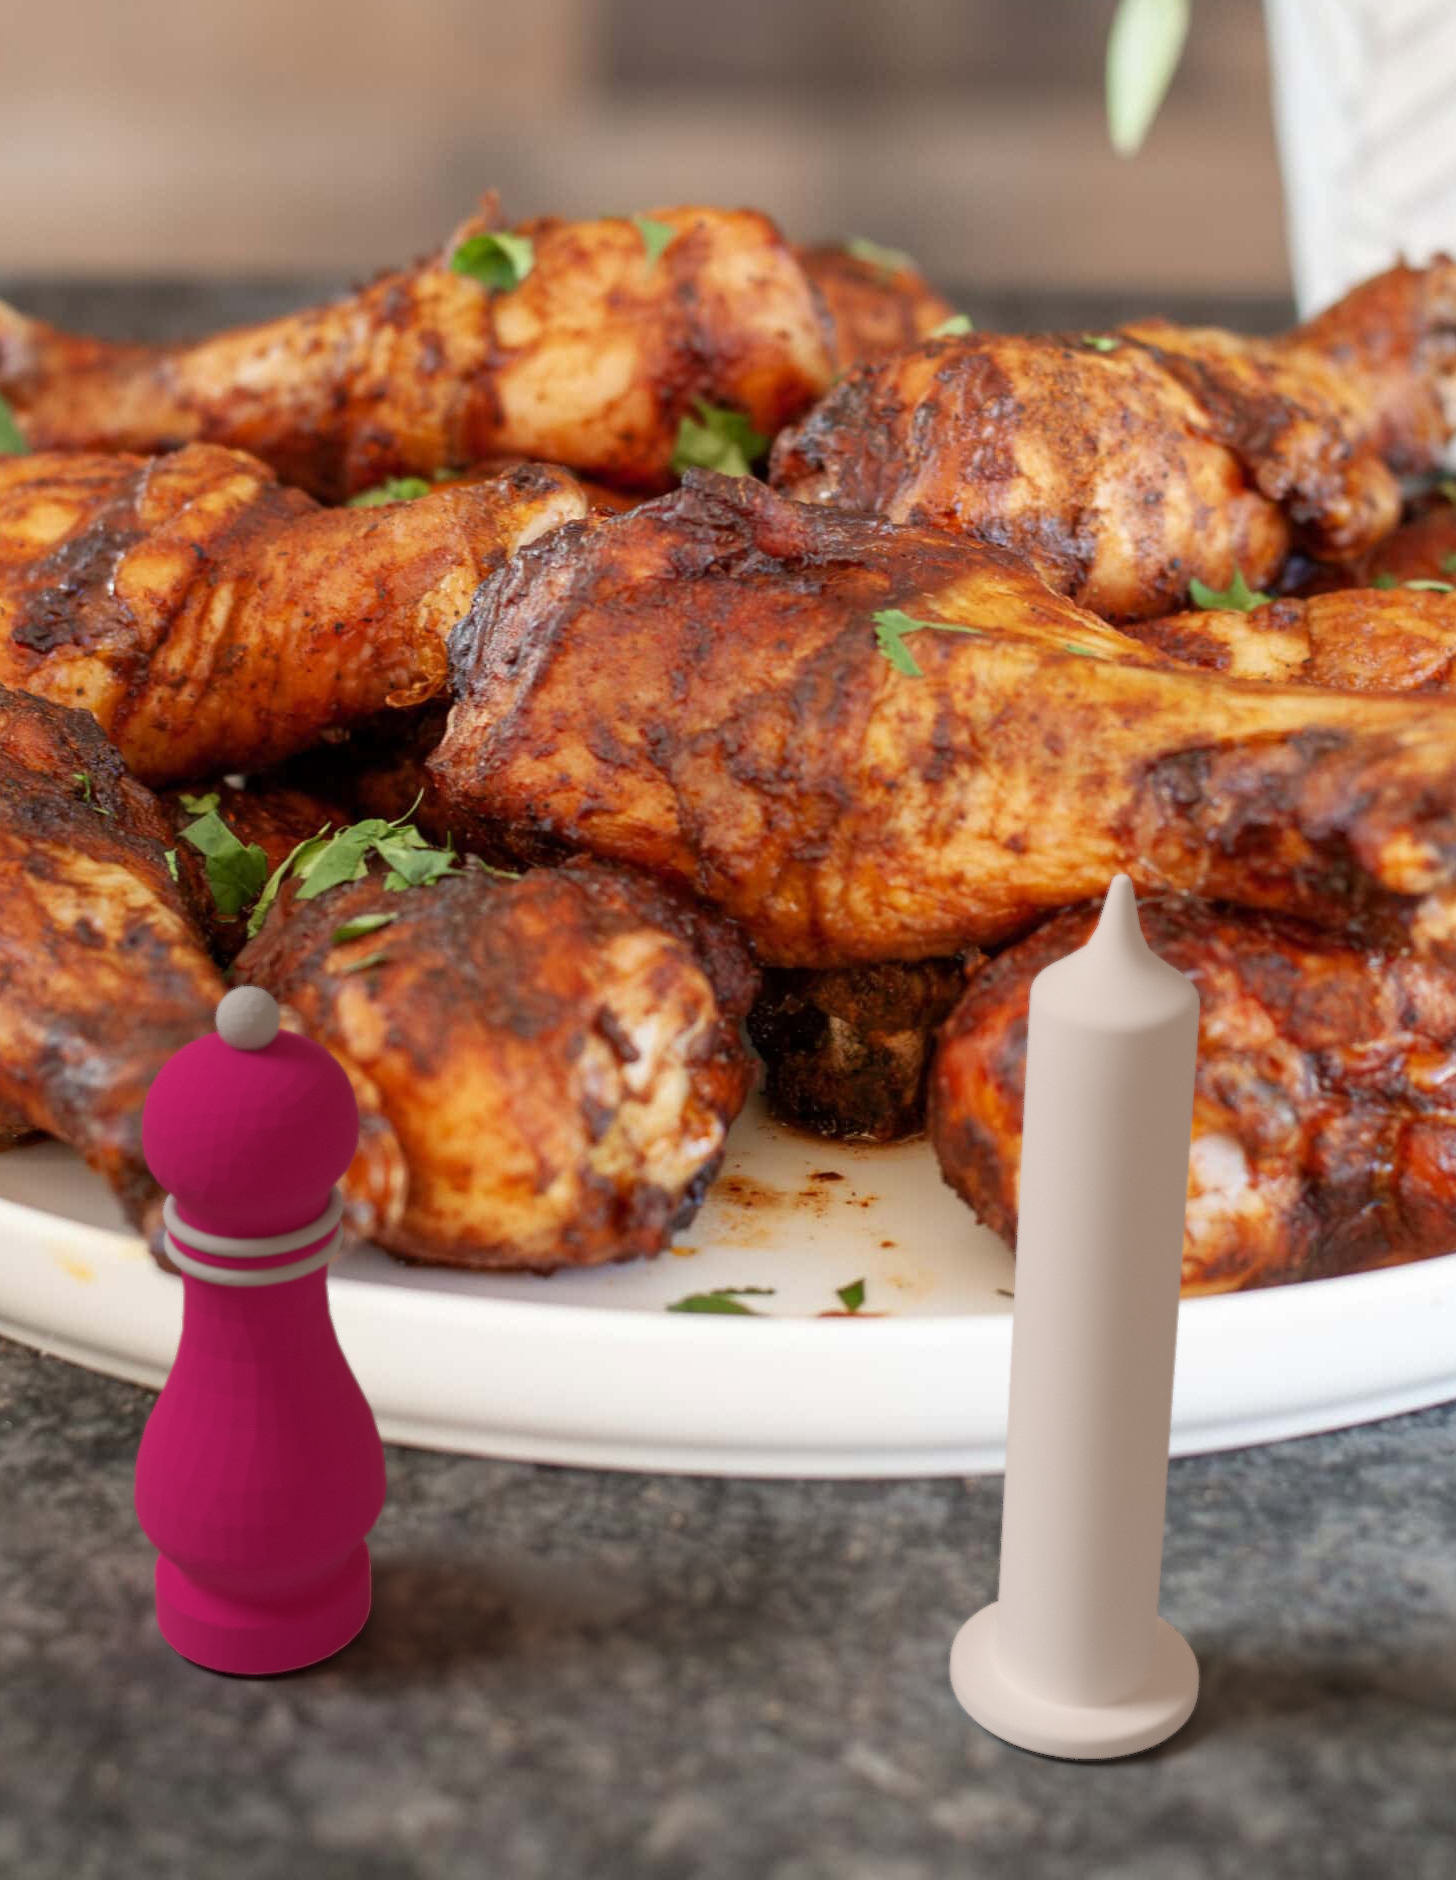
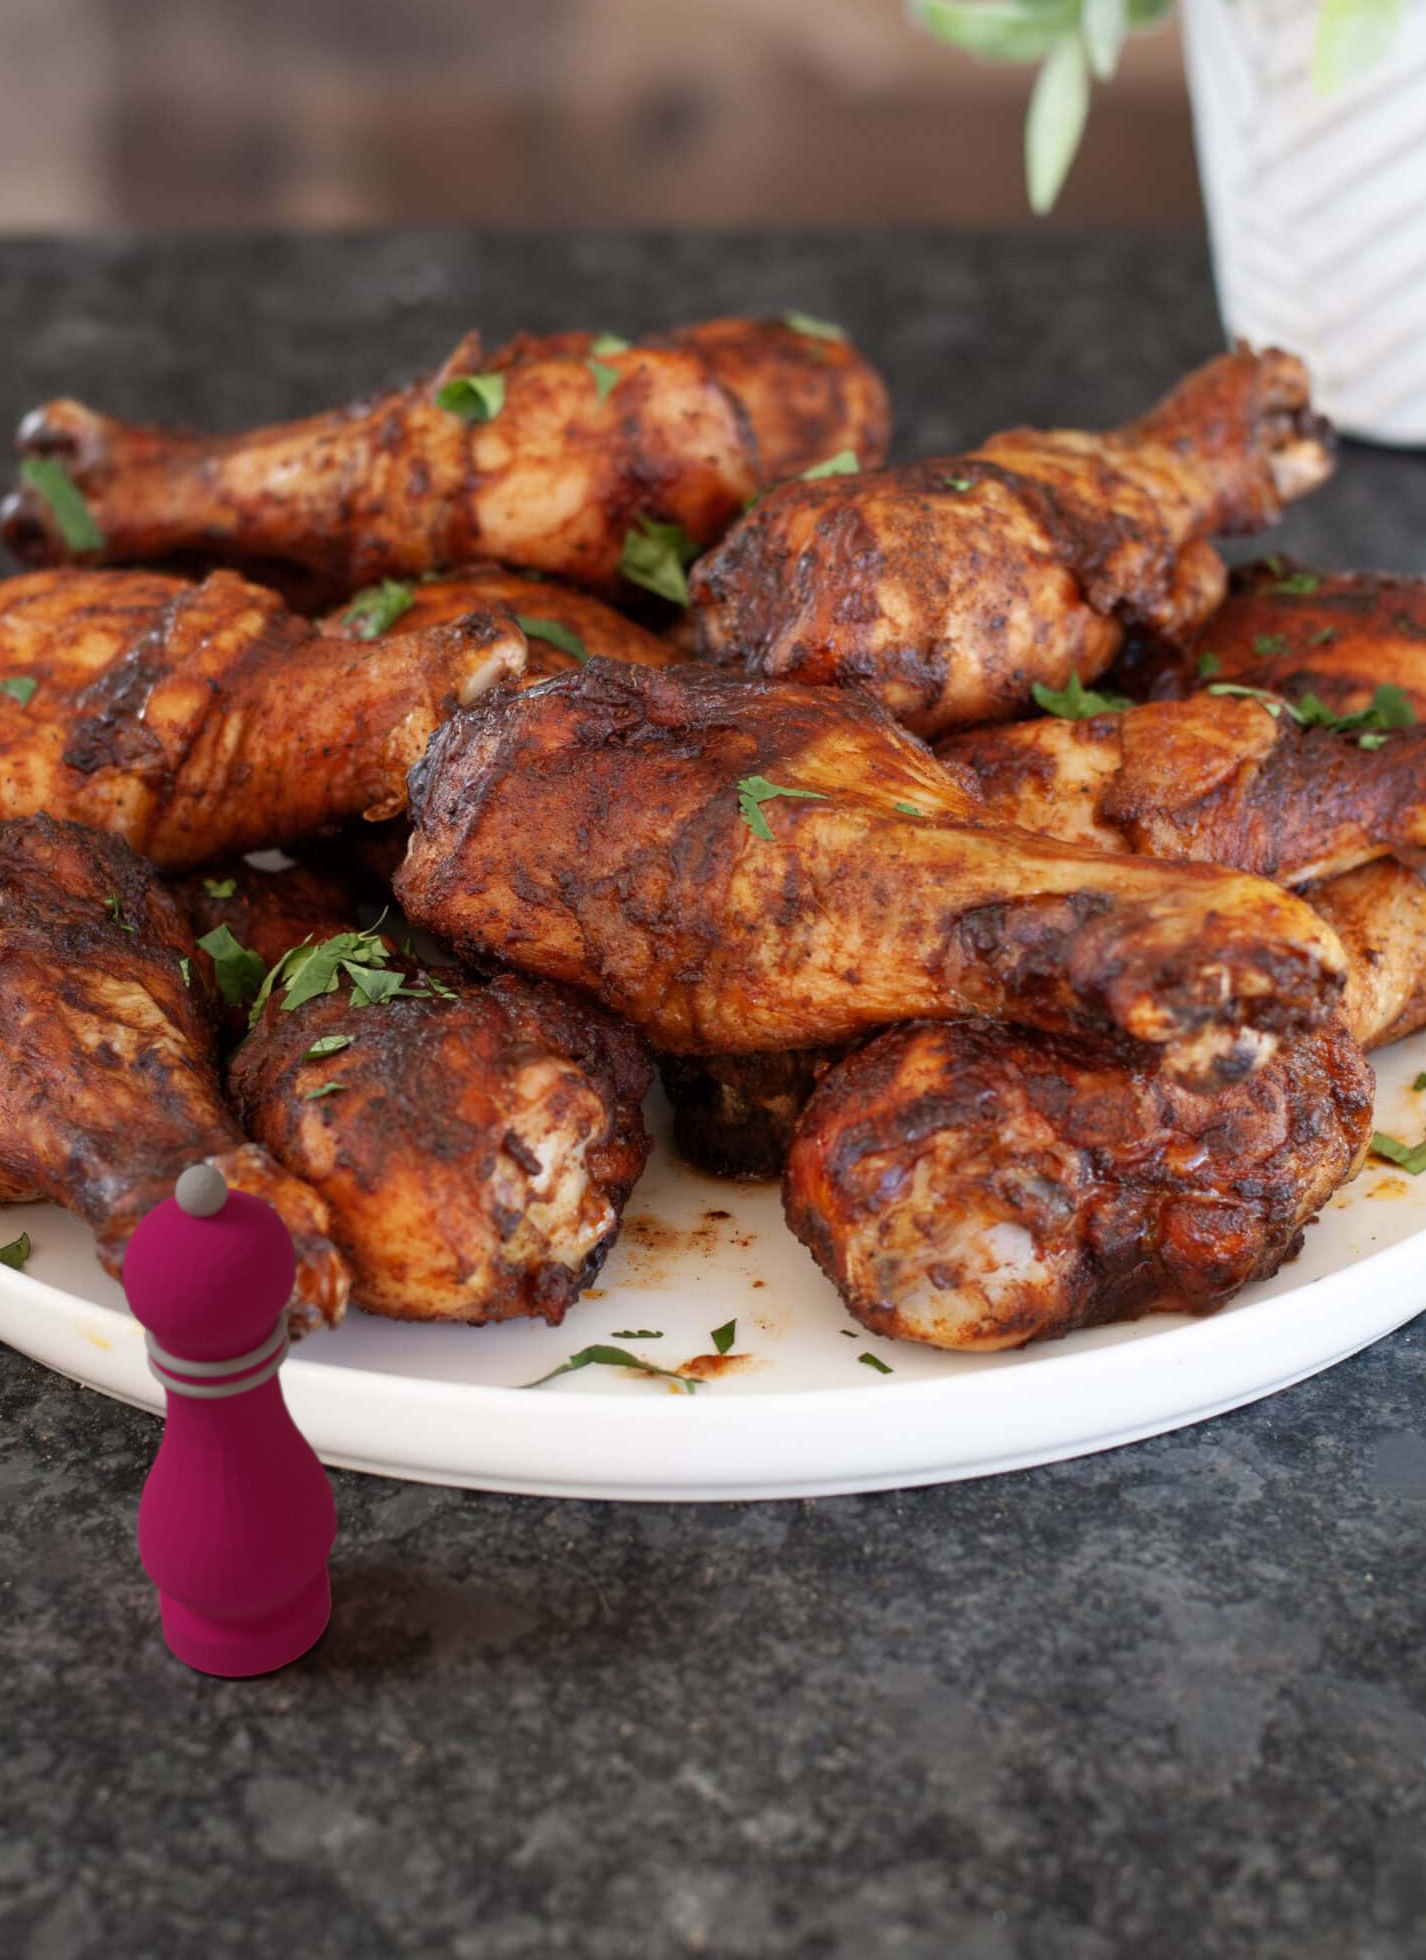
candle: present [950,874,1200,1759] -> none [781,1093,979,1756]

